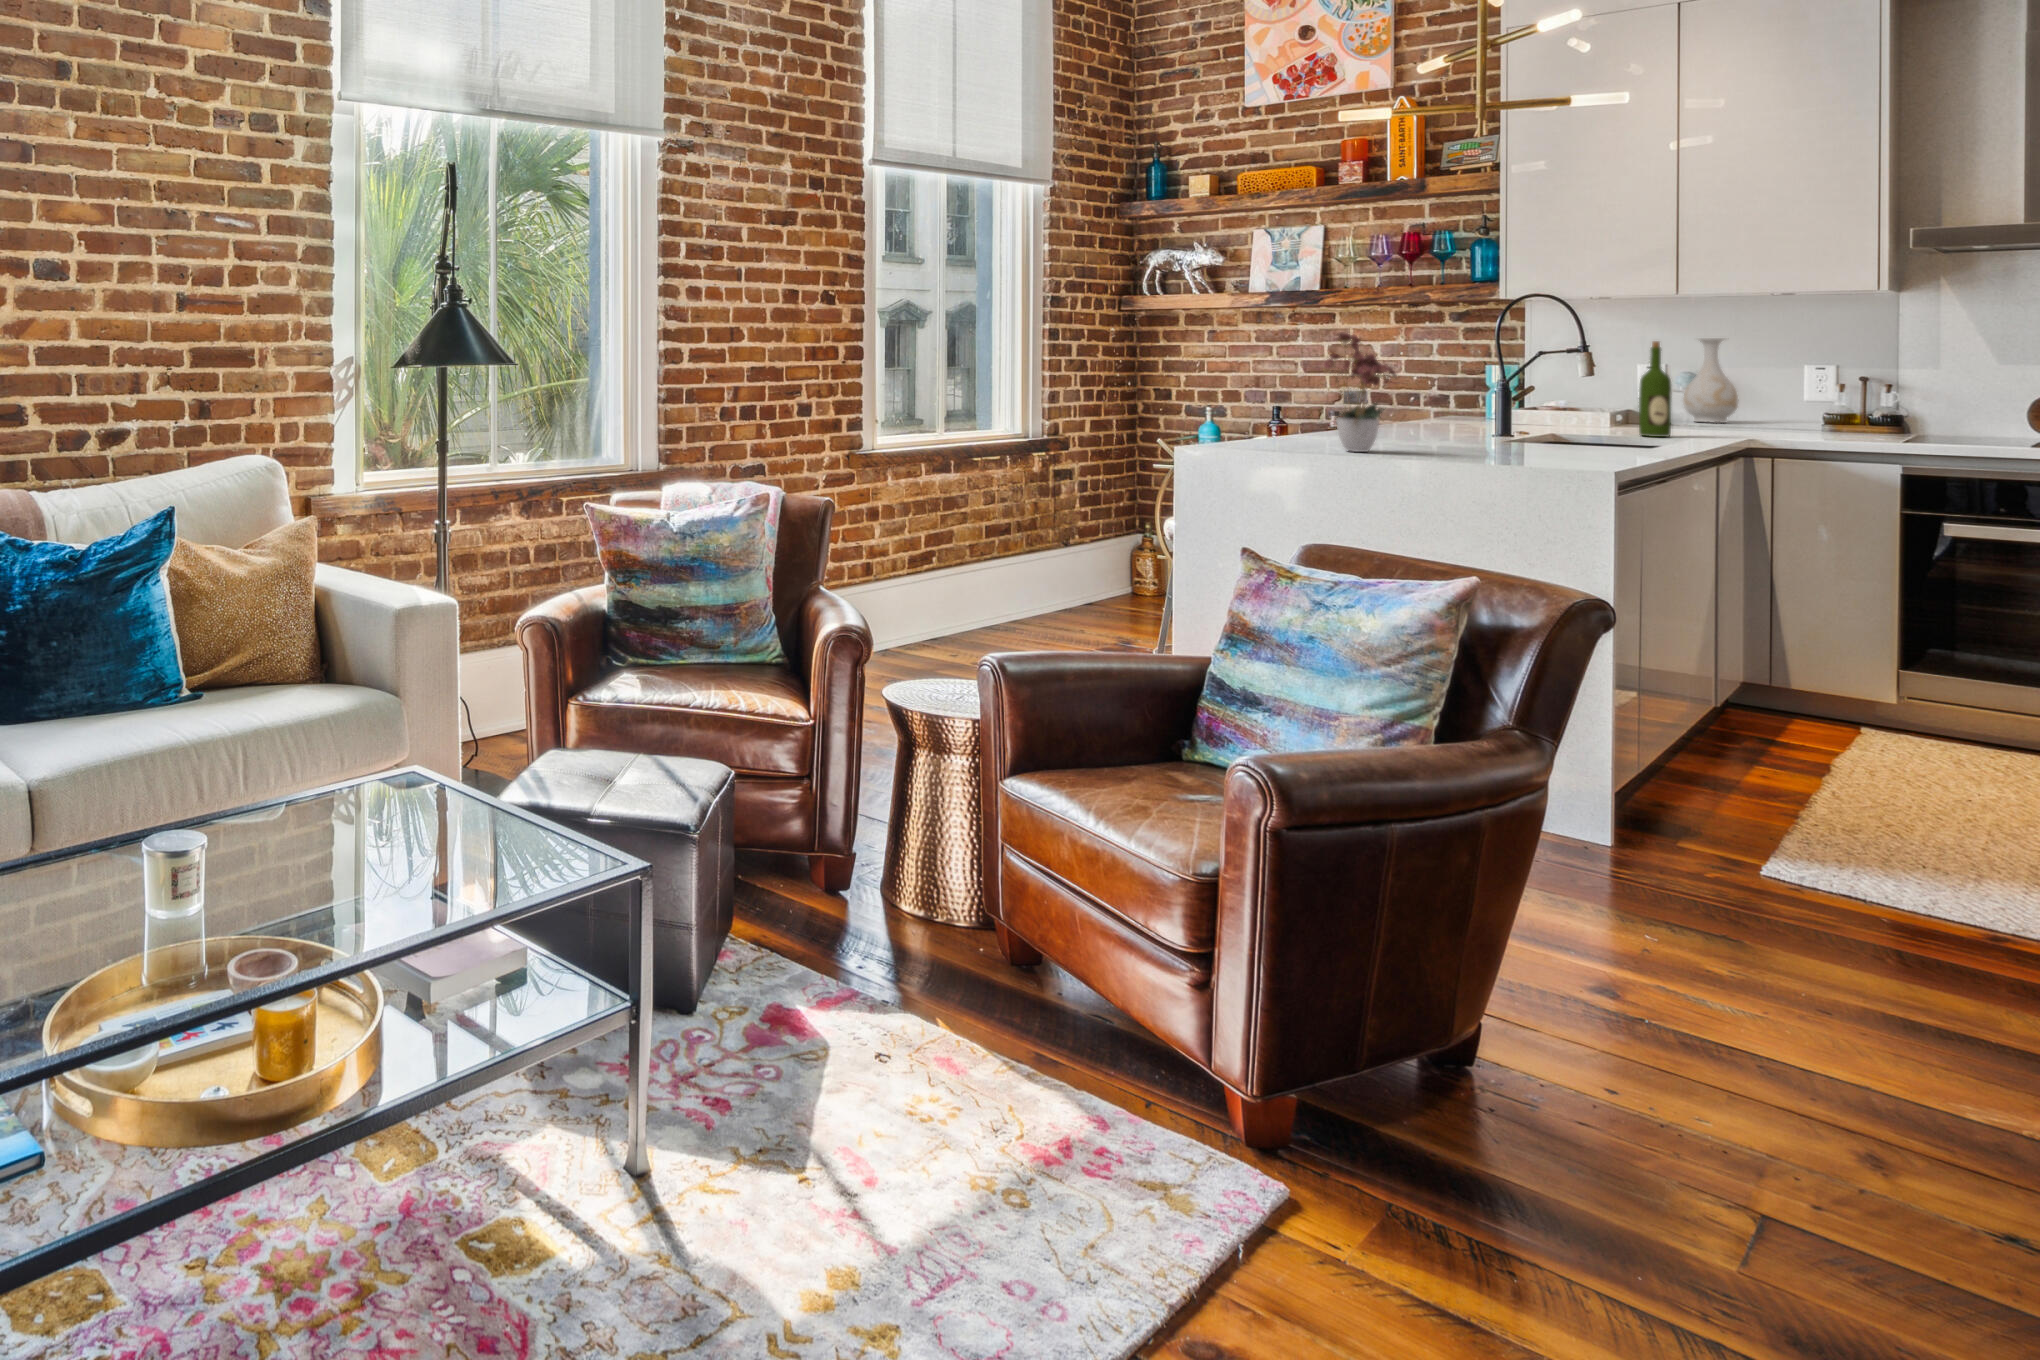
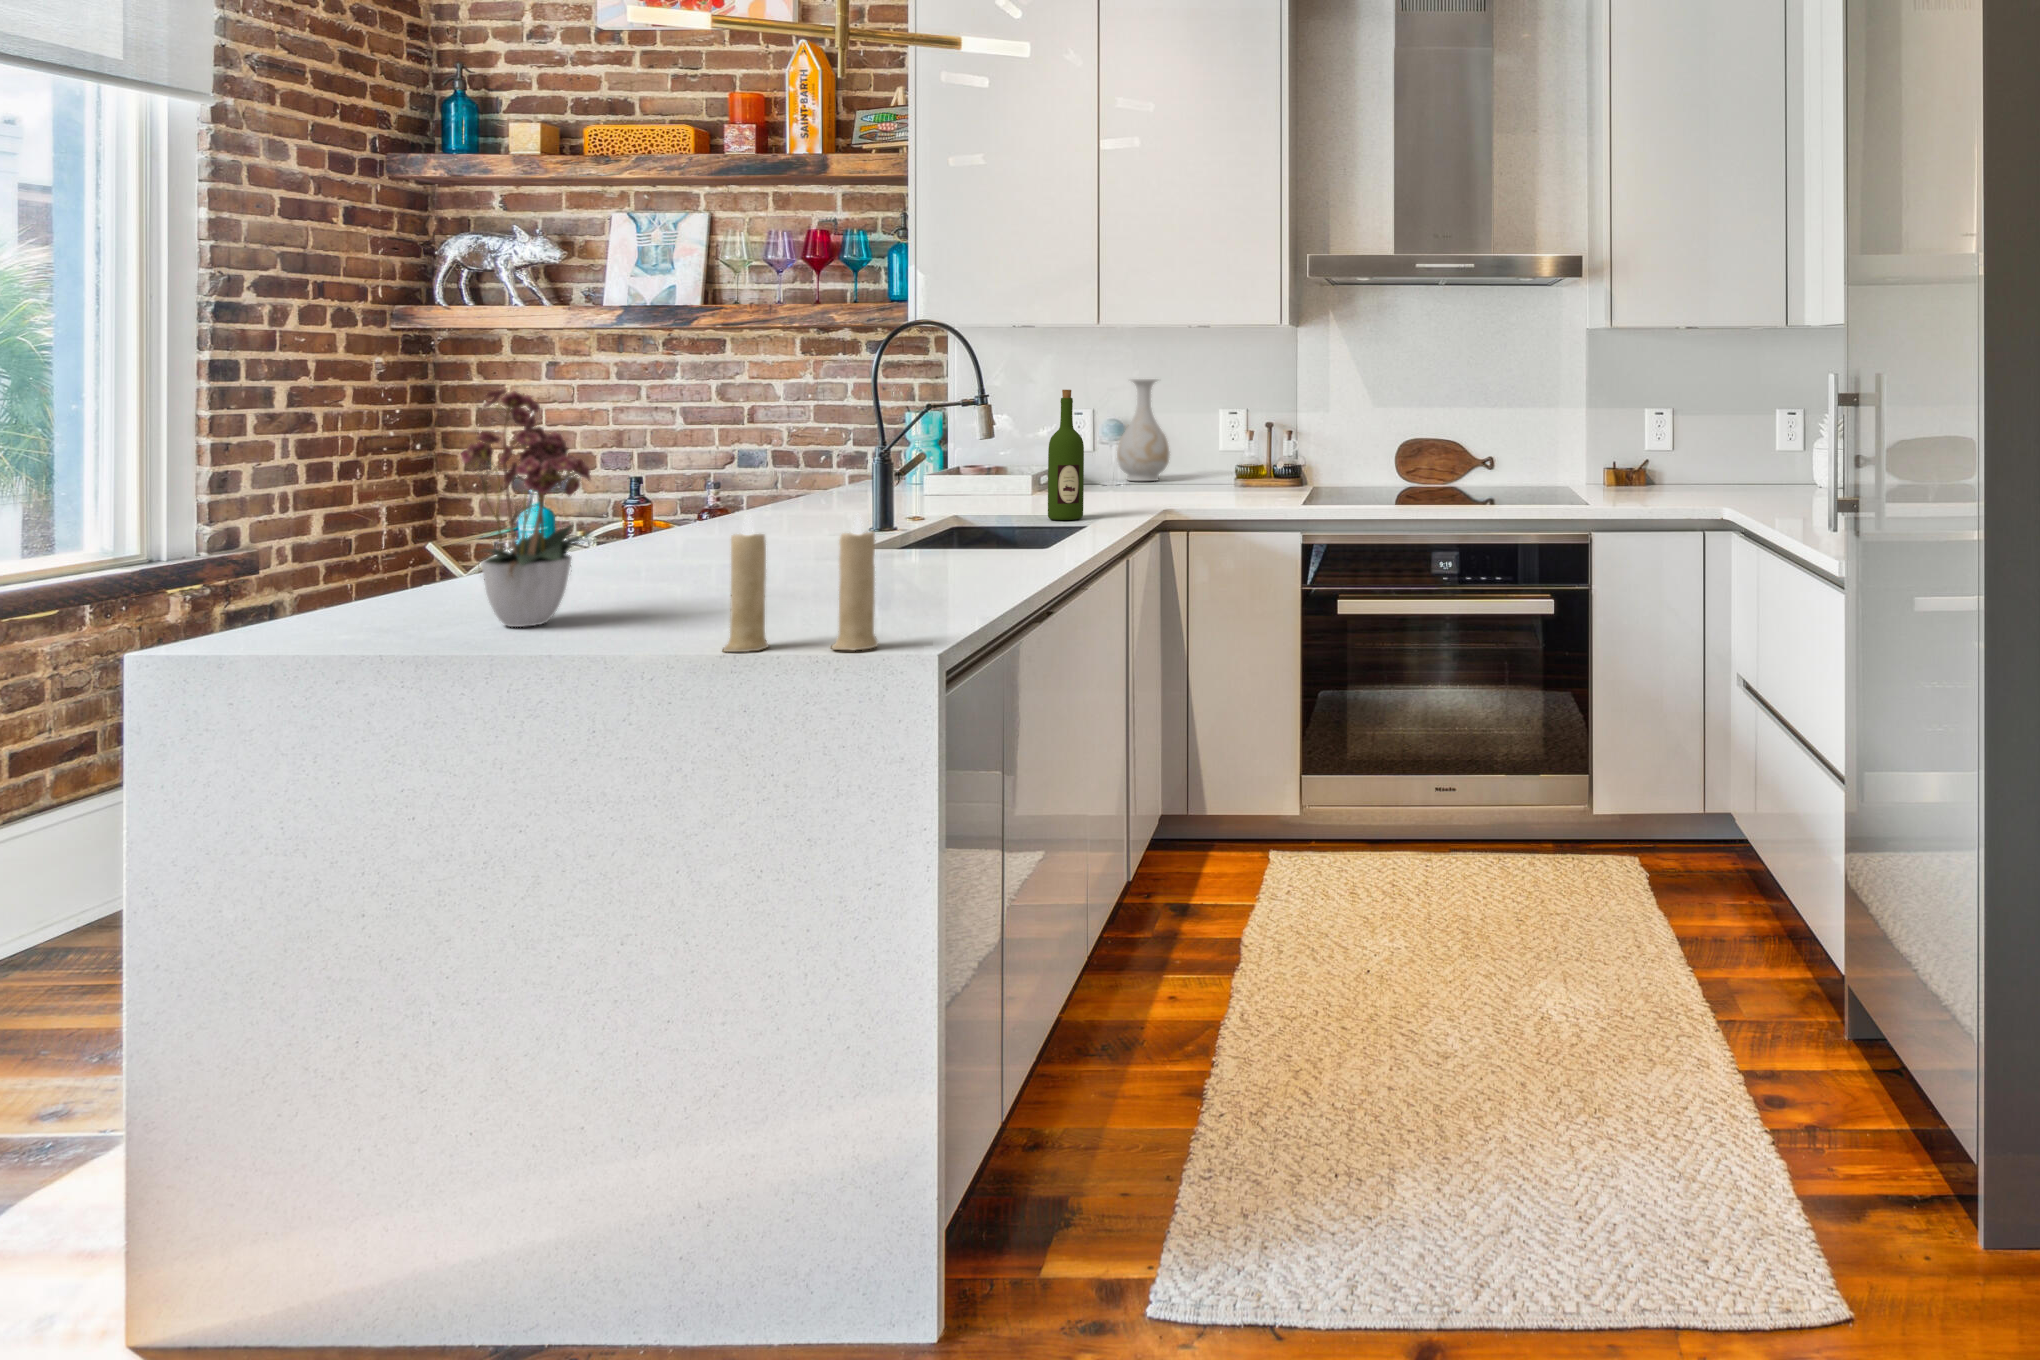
candle: none [1484,393,1581,470] -> present [723,515,878,652]

